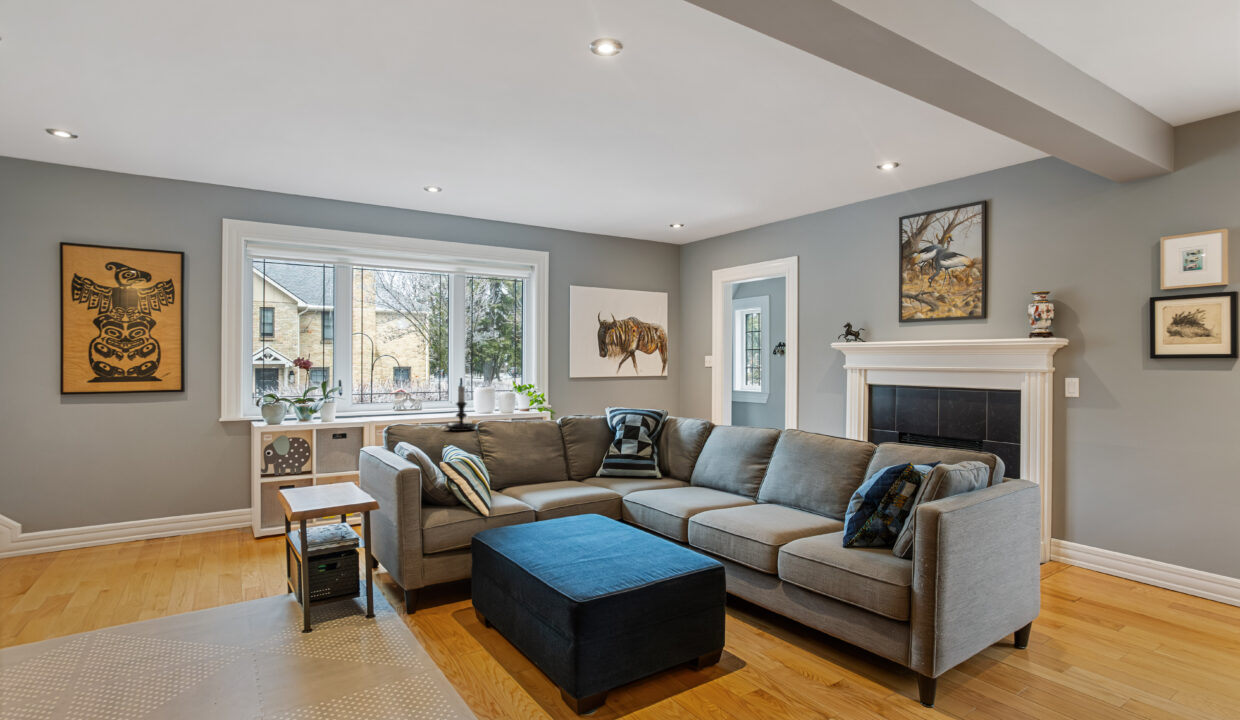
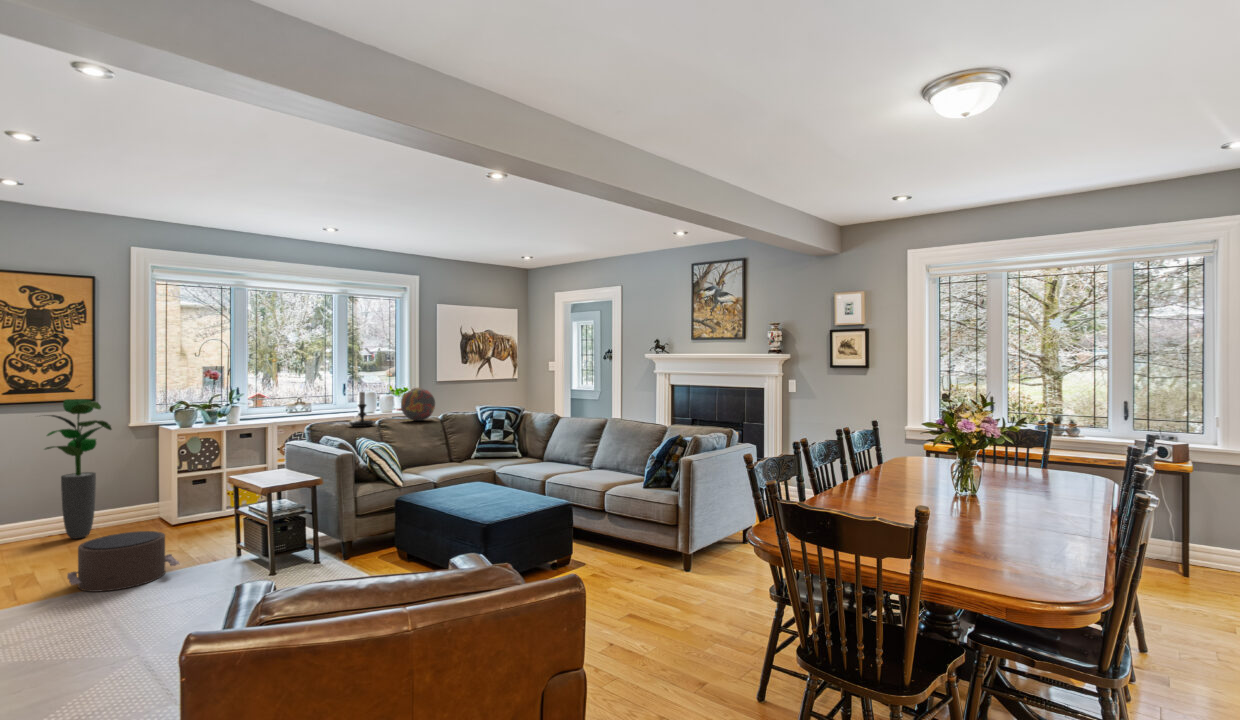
decorative orb: none [512,383,554,425] -> present [401,388,435,421]
potted plant: none [111,389,196,549] -> present [45,399,112,539]
pouf: none [78,554,217,634] -> present [67,531,179,592]

